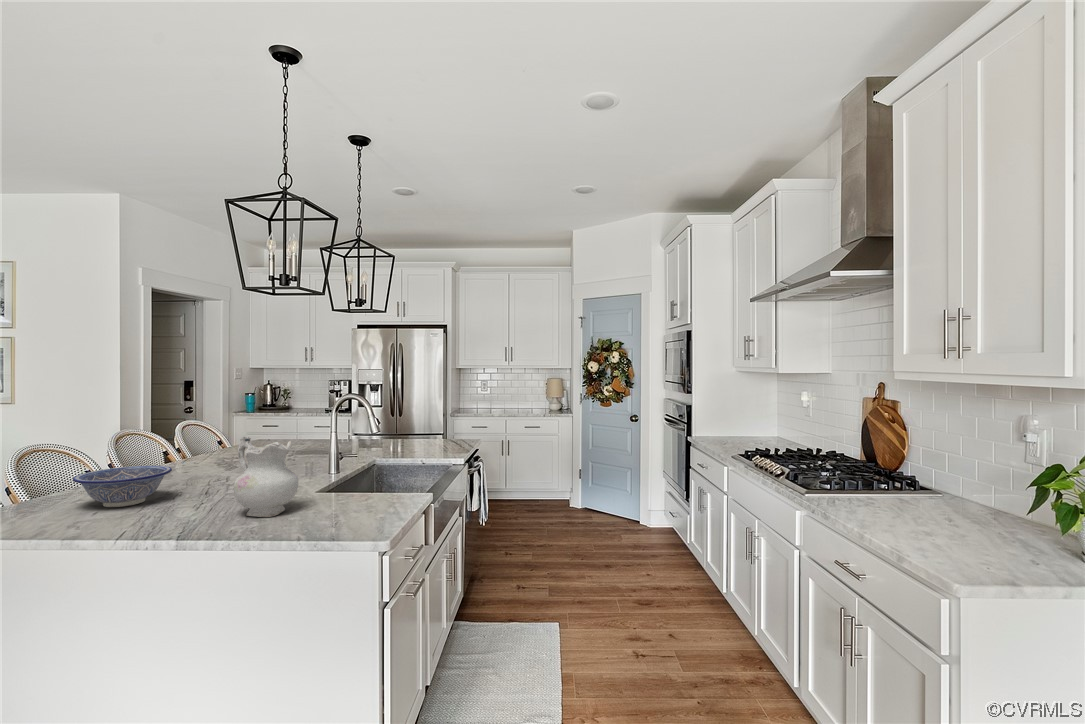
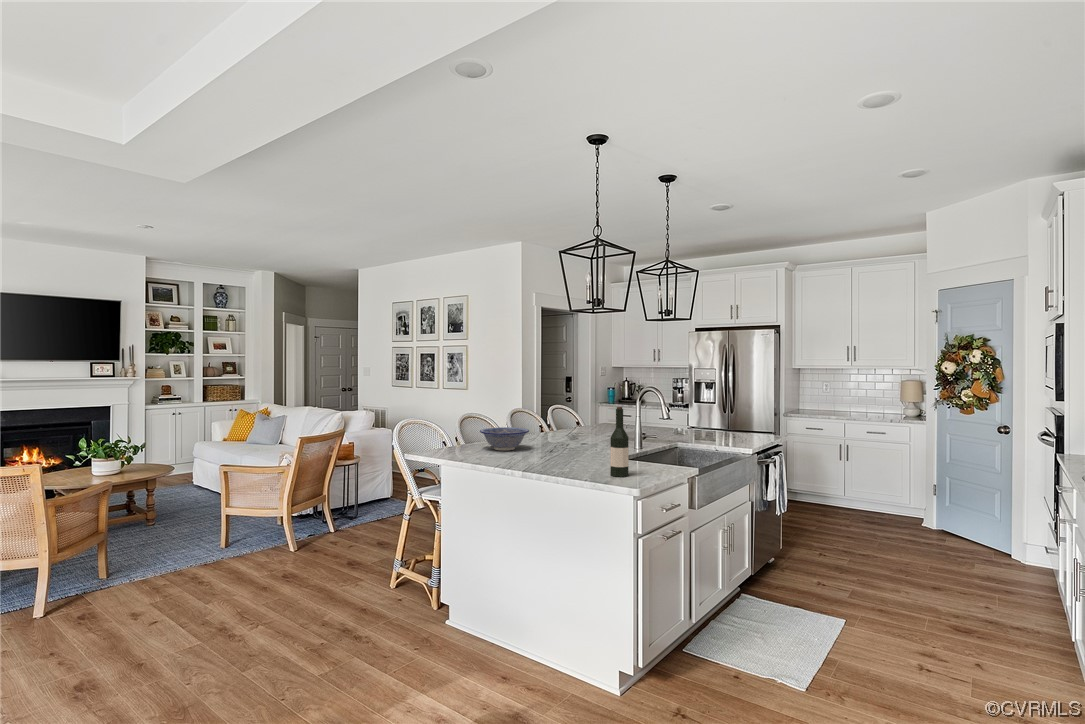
wine bottle: none [336,426,364,526] -> present [610,407,629,477]
ceramic pitcher: present [234,437,298,517] -> none [555,411,594,466]

